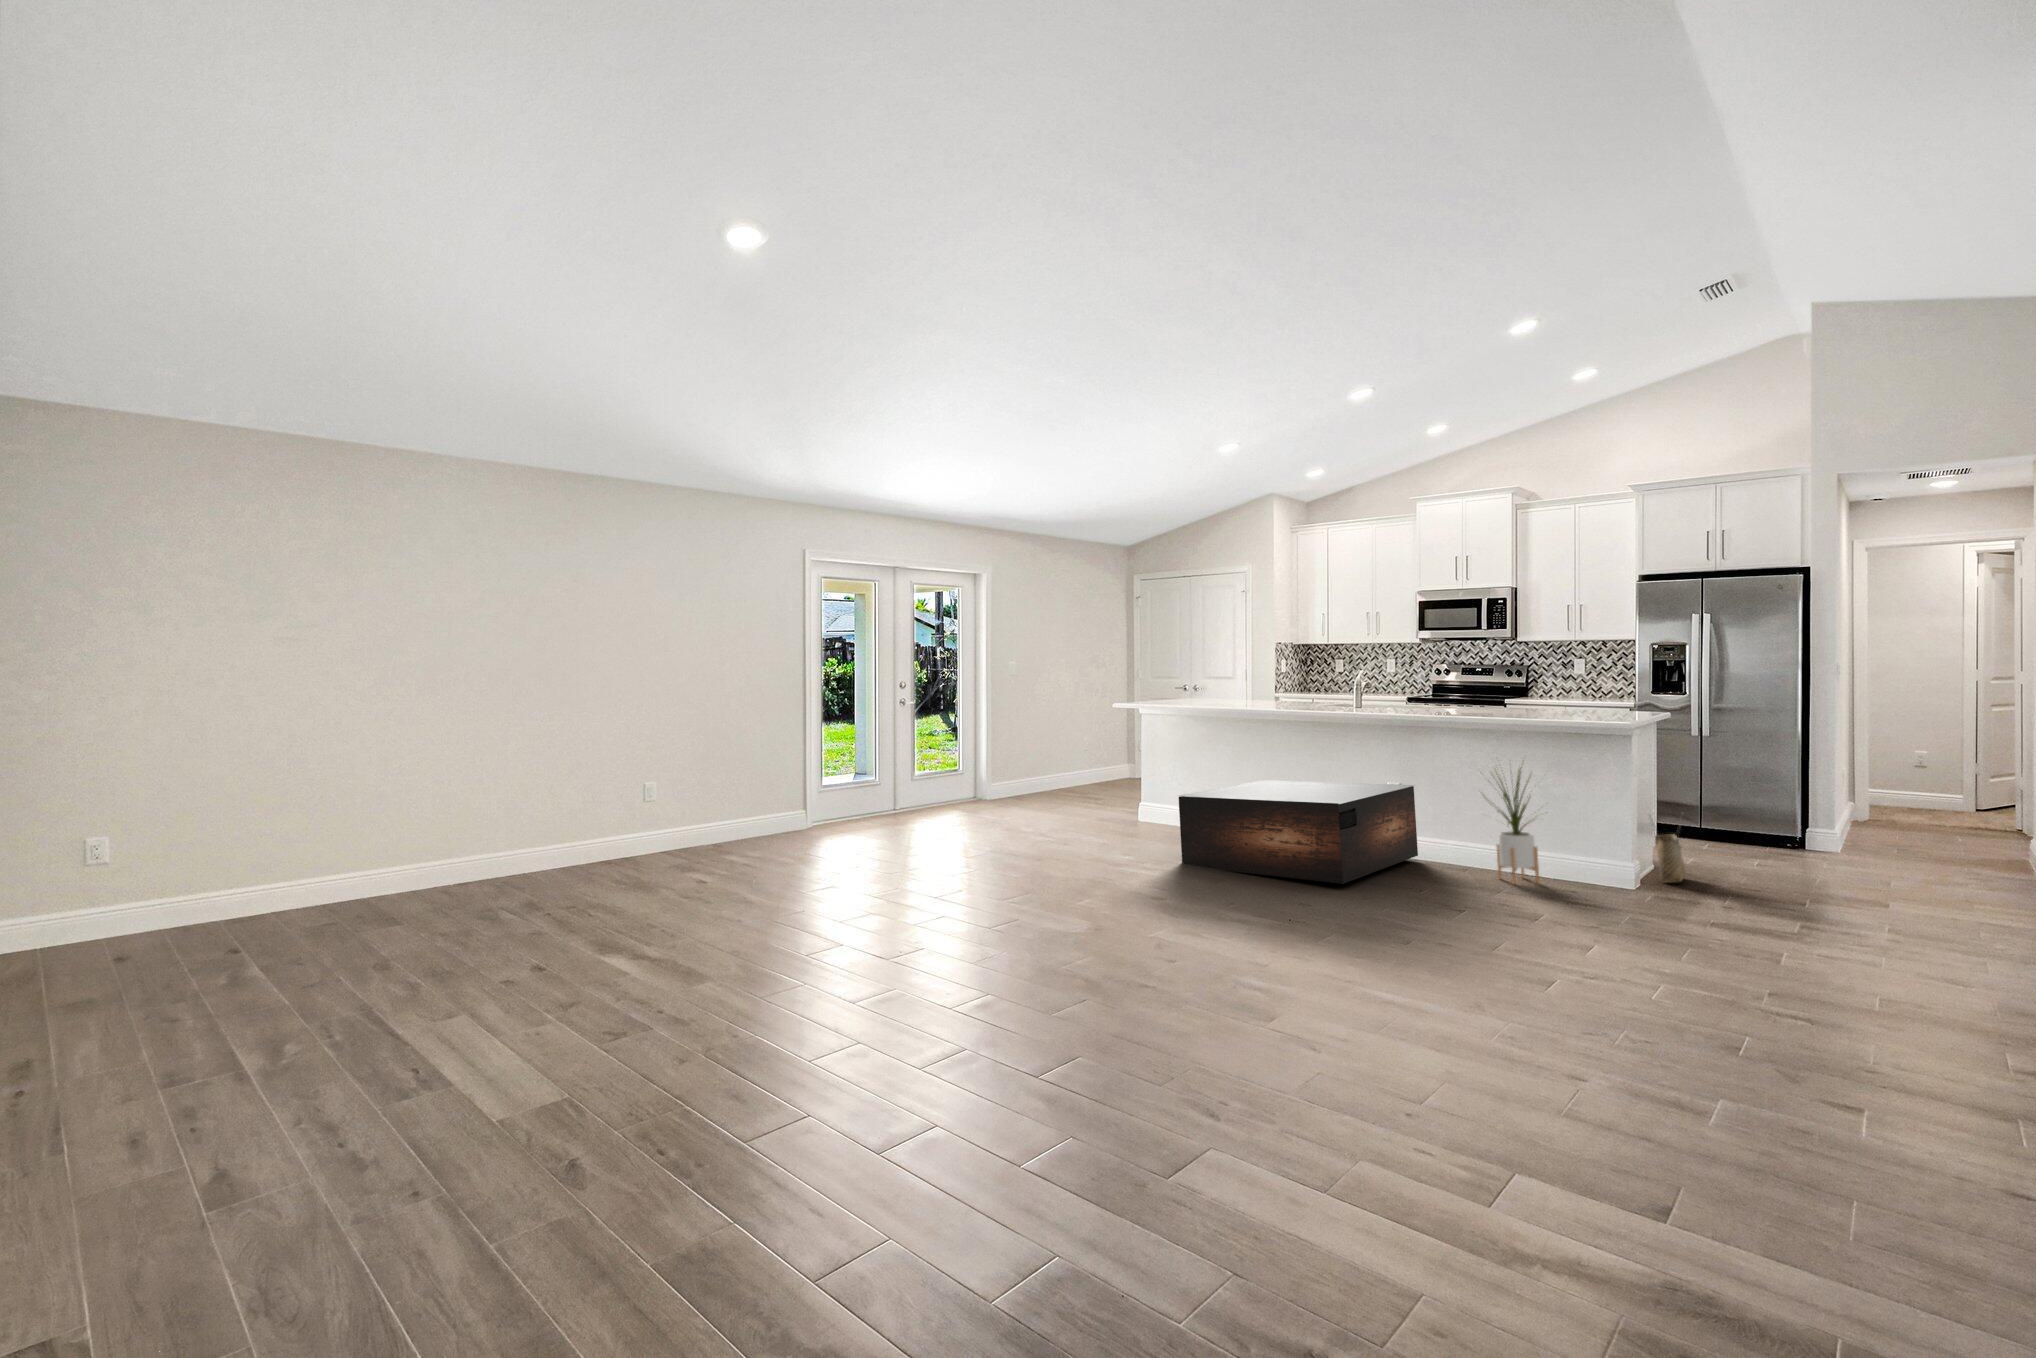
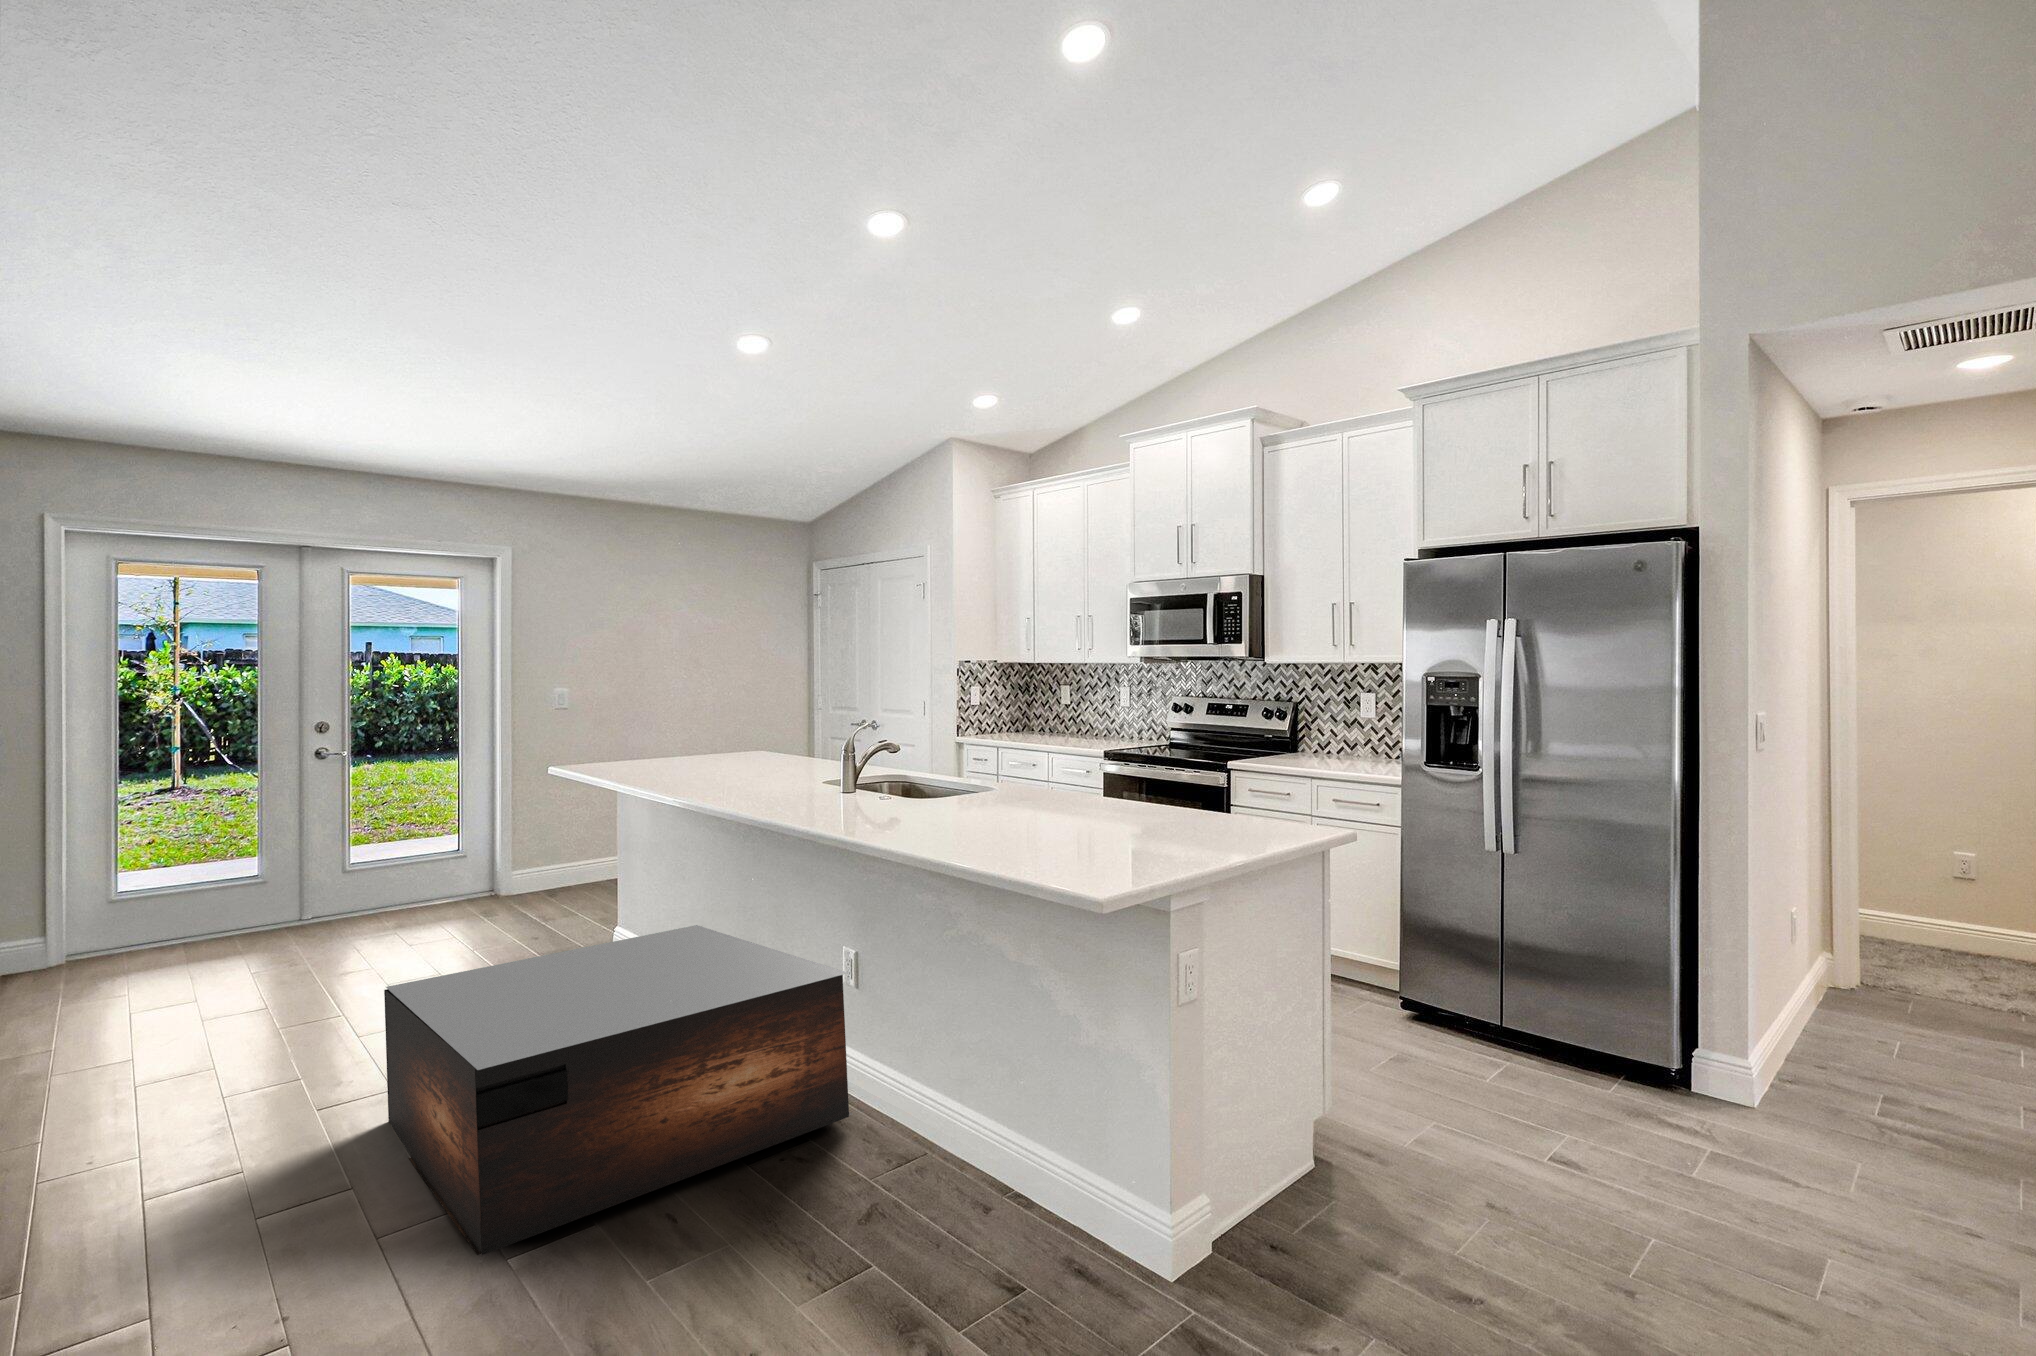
house plant: present [1483,760,1539,884] -> none [835,945,1003,1255]
woven basket: present [1655,816,1685,883] -> none [1236,1081,1322,1267]

